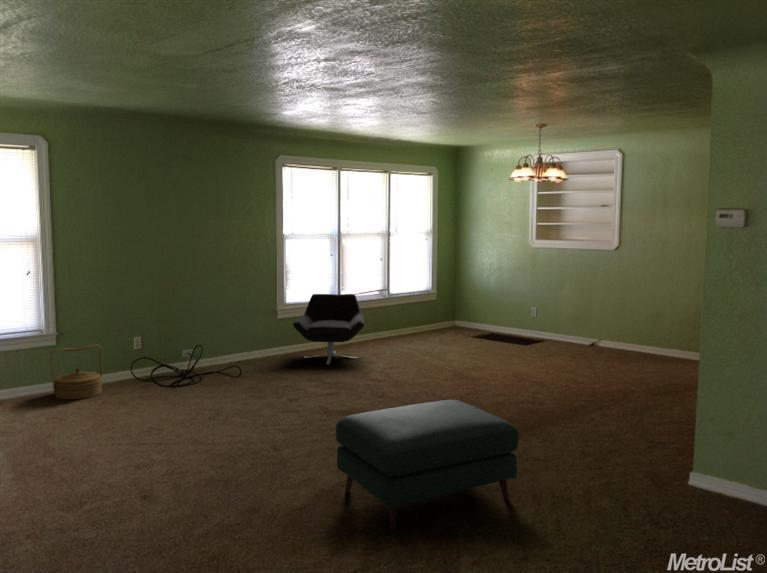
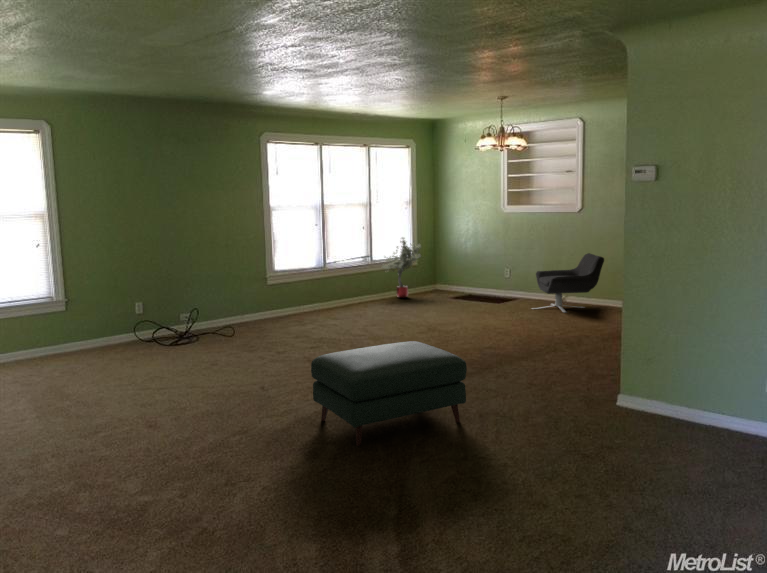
potted tree: none [399,270,443,336] -> present [382,238,421,298]
lounge chair: present [293,294,364,364] -> present [532,253,604,312]
woven basket: present [50,345,103,399] -> none [61,309,109,358]

